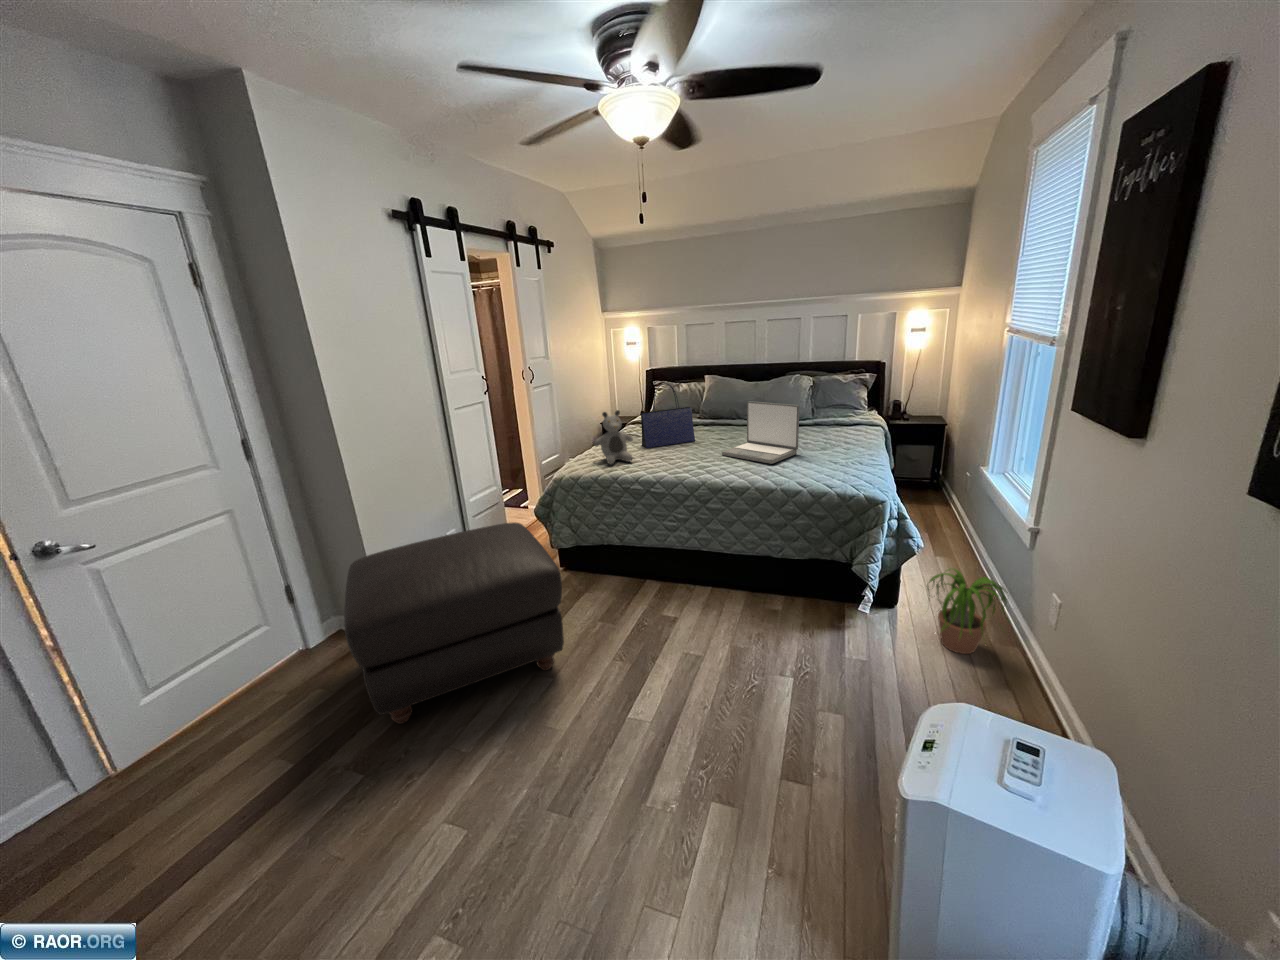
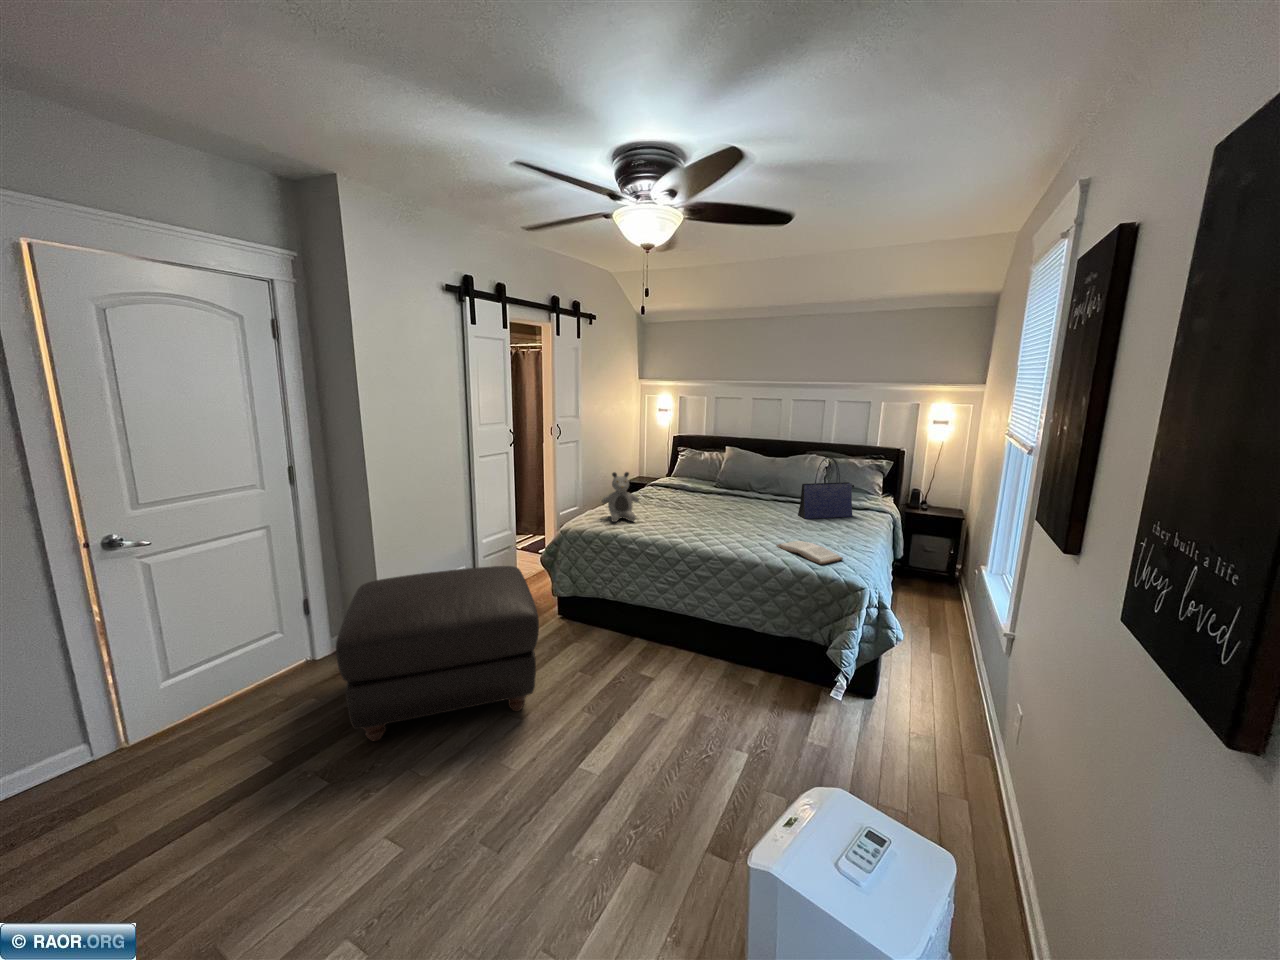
tote bag: present [641,383,695,448] -> present [798,457,854,519]
laptop: present [722,401,799,464] -> none [722,476,799,538]
book: none [785,462,856,483] -> present [776,541,843,564]
potted plant: present [927,569,1006,654] -> none [893,664,992,756]

